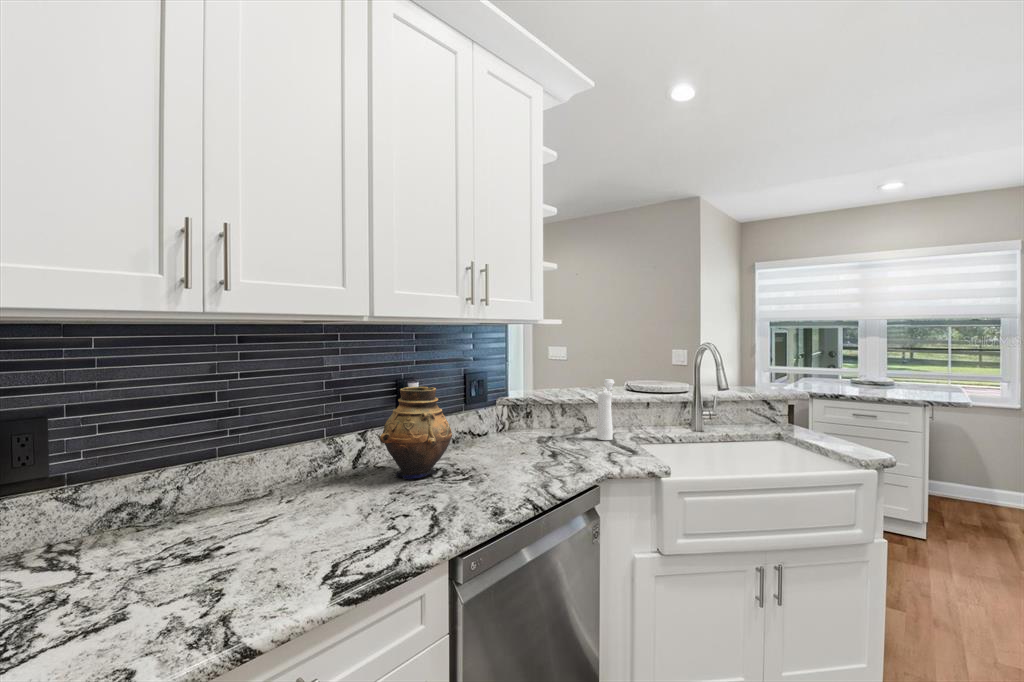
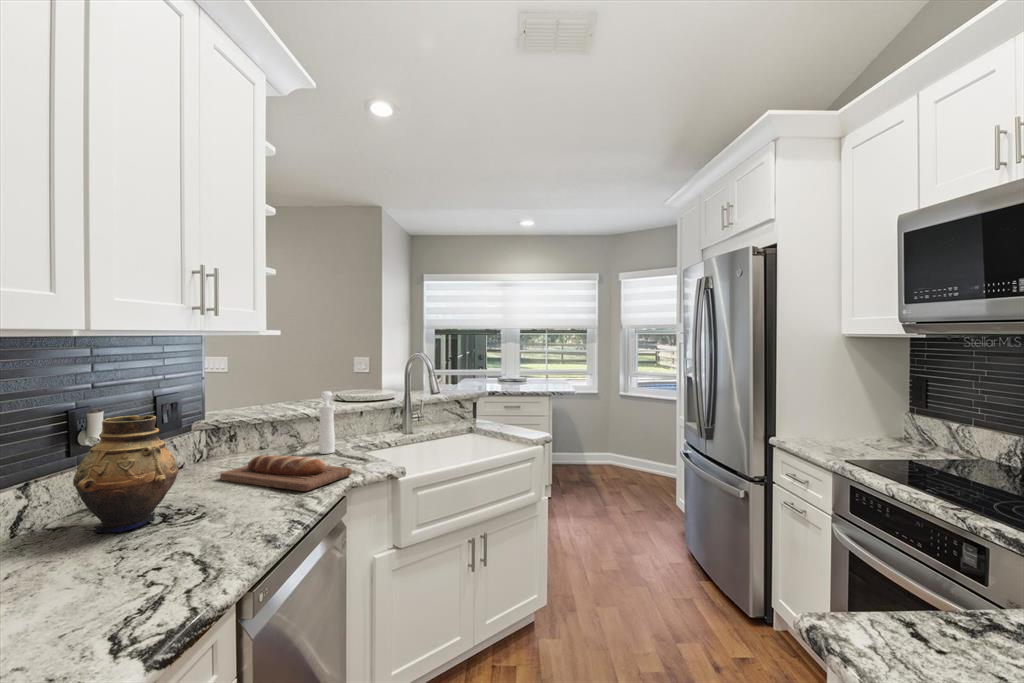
bread loaf: none [503,433,611,473] -> present [220,455,352,491]

